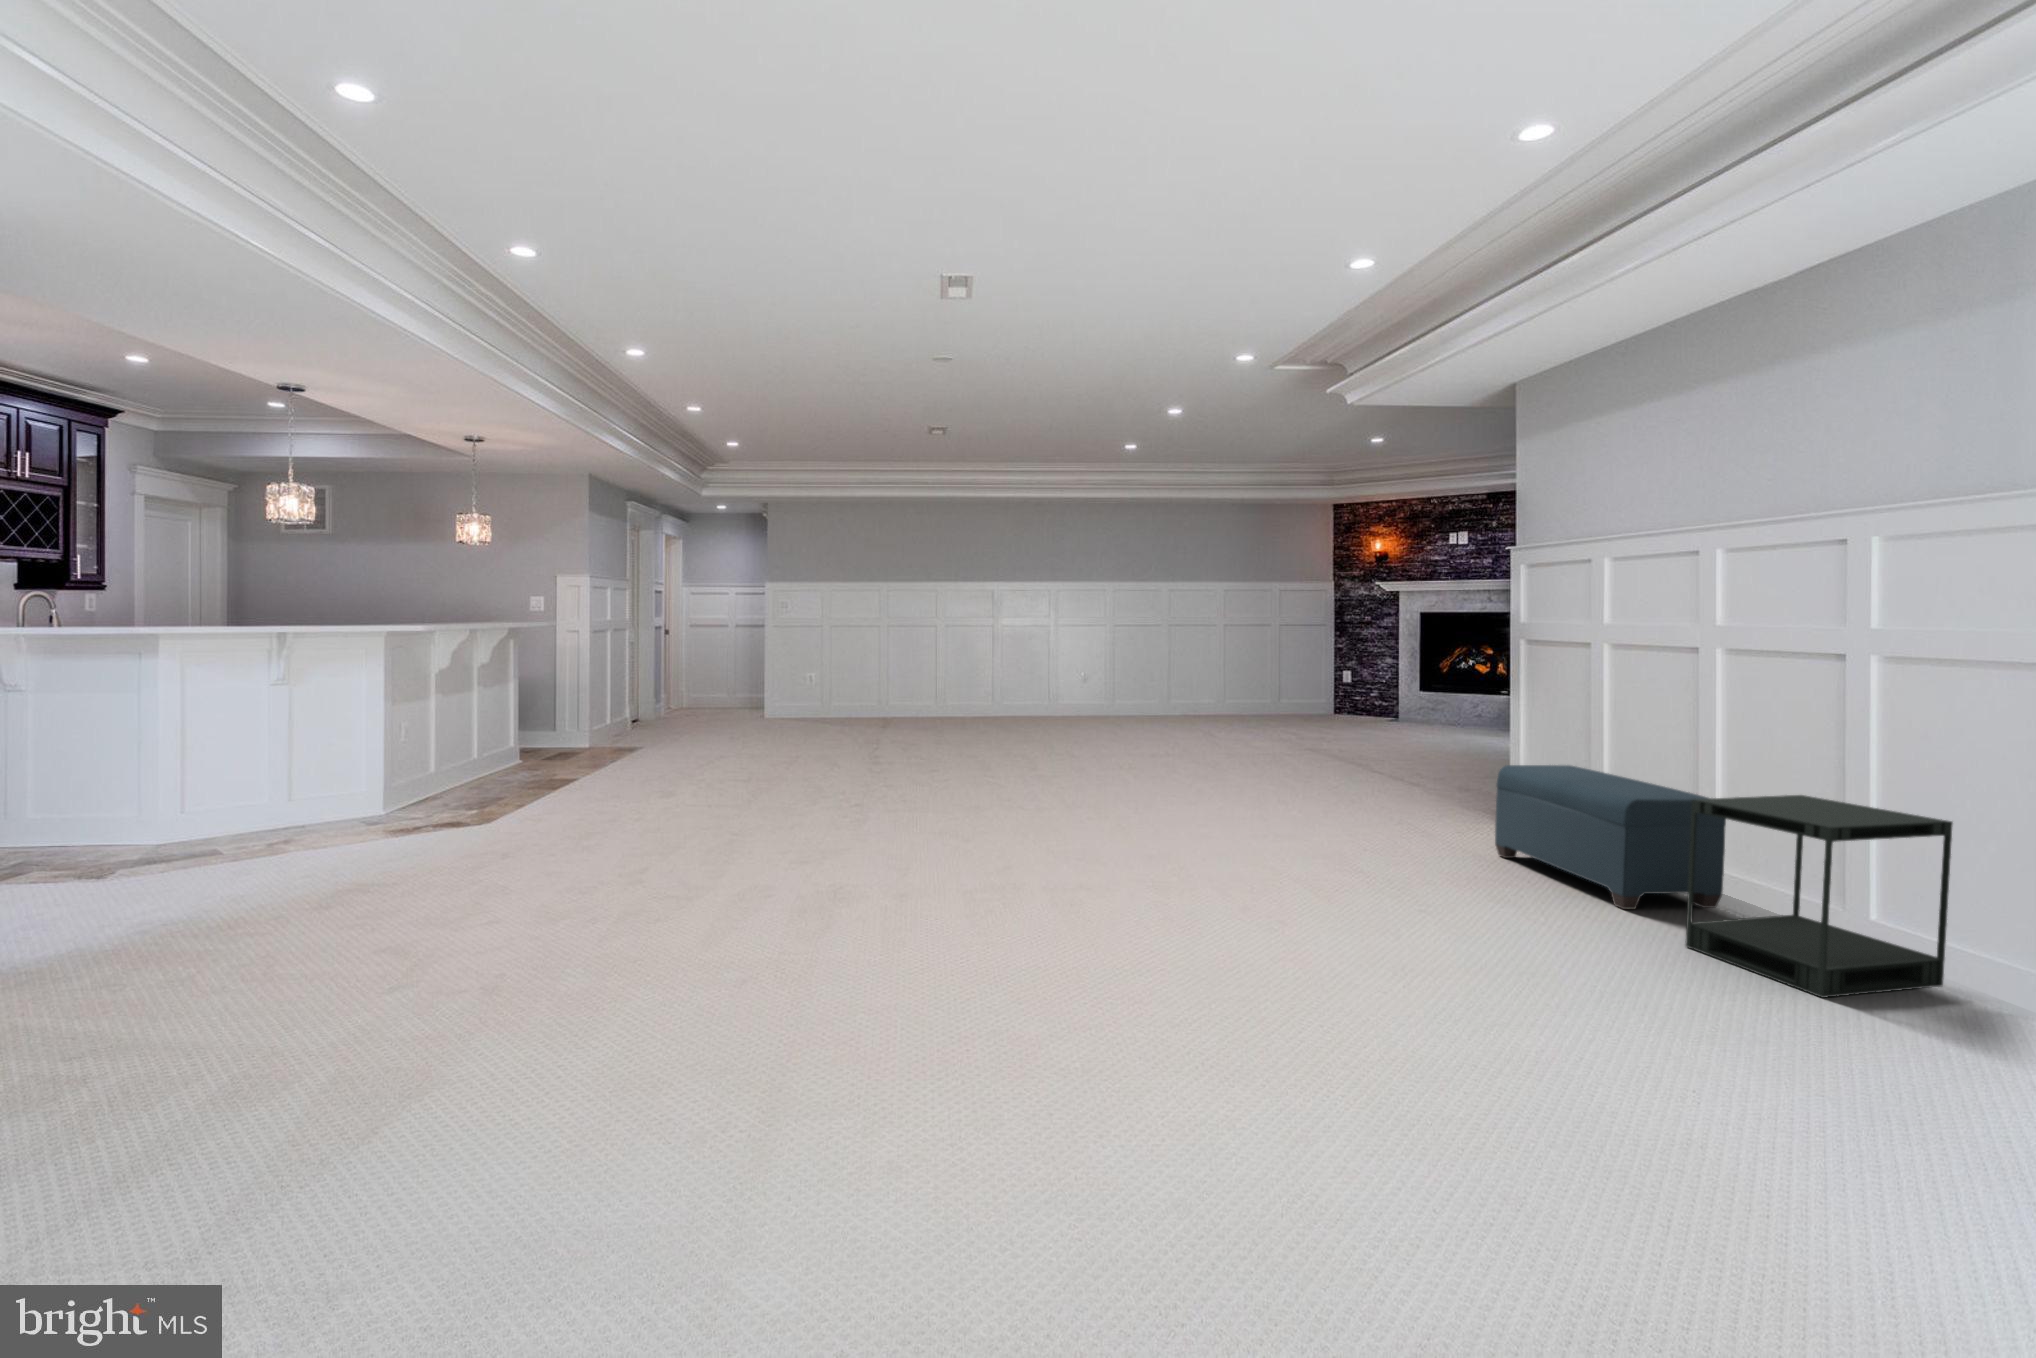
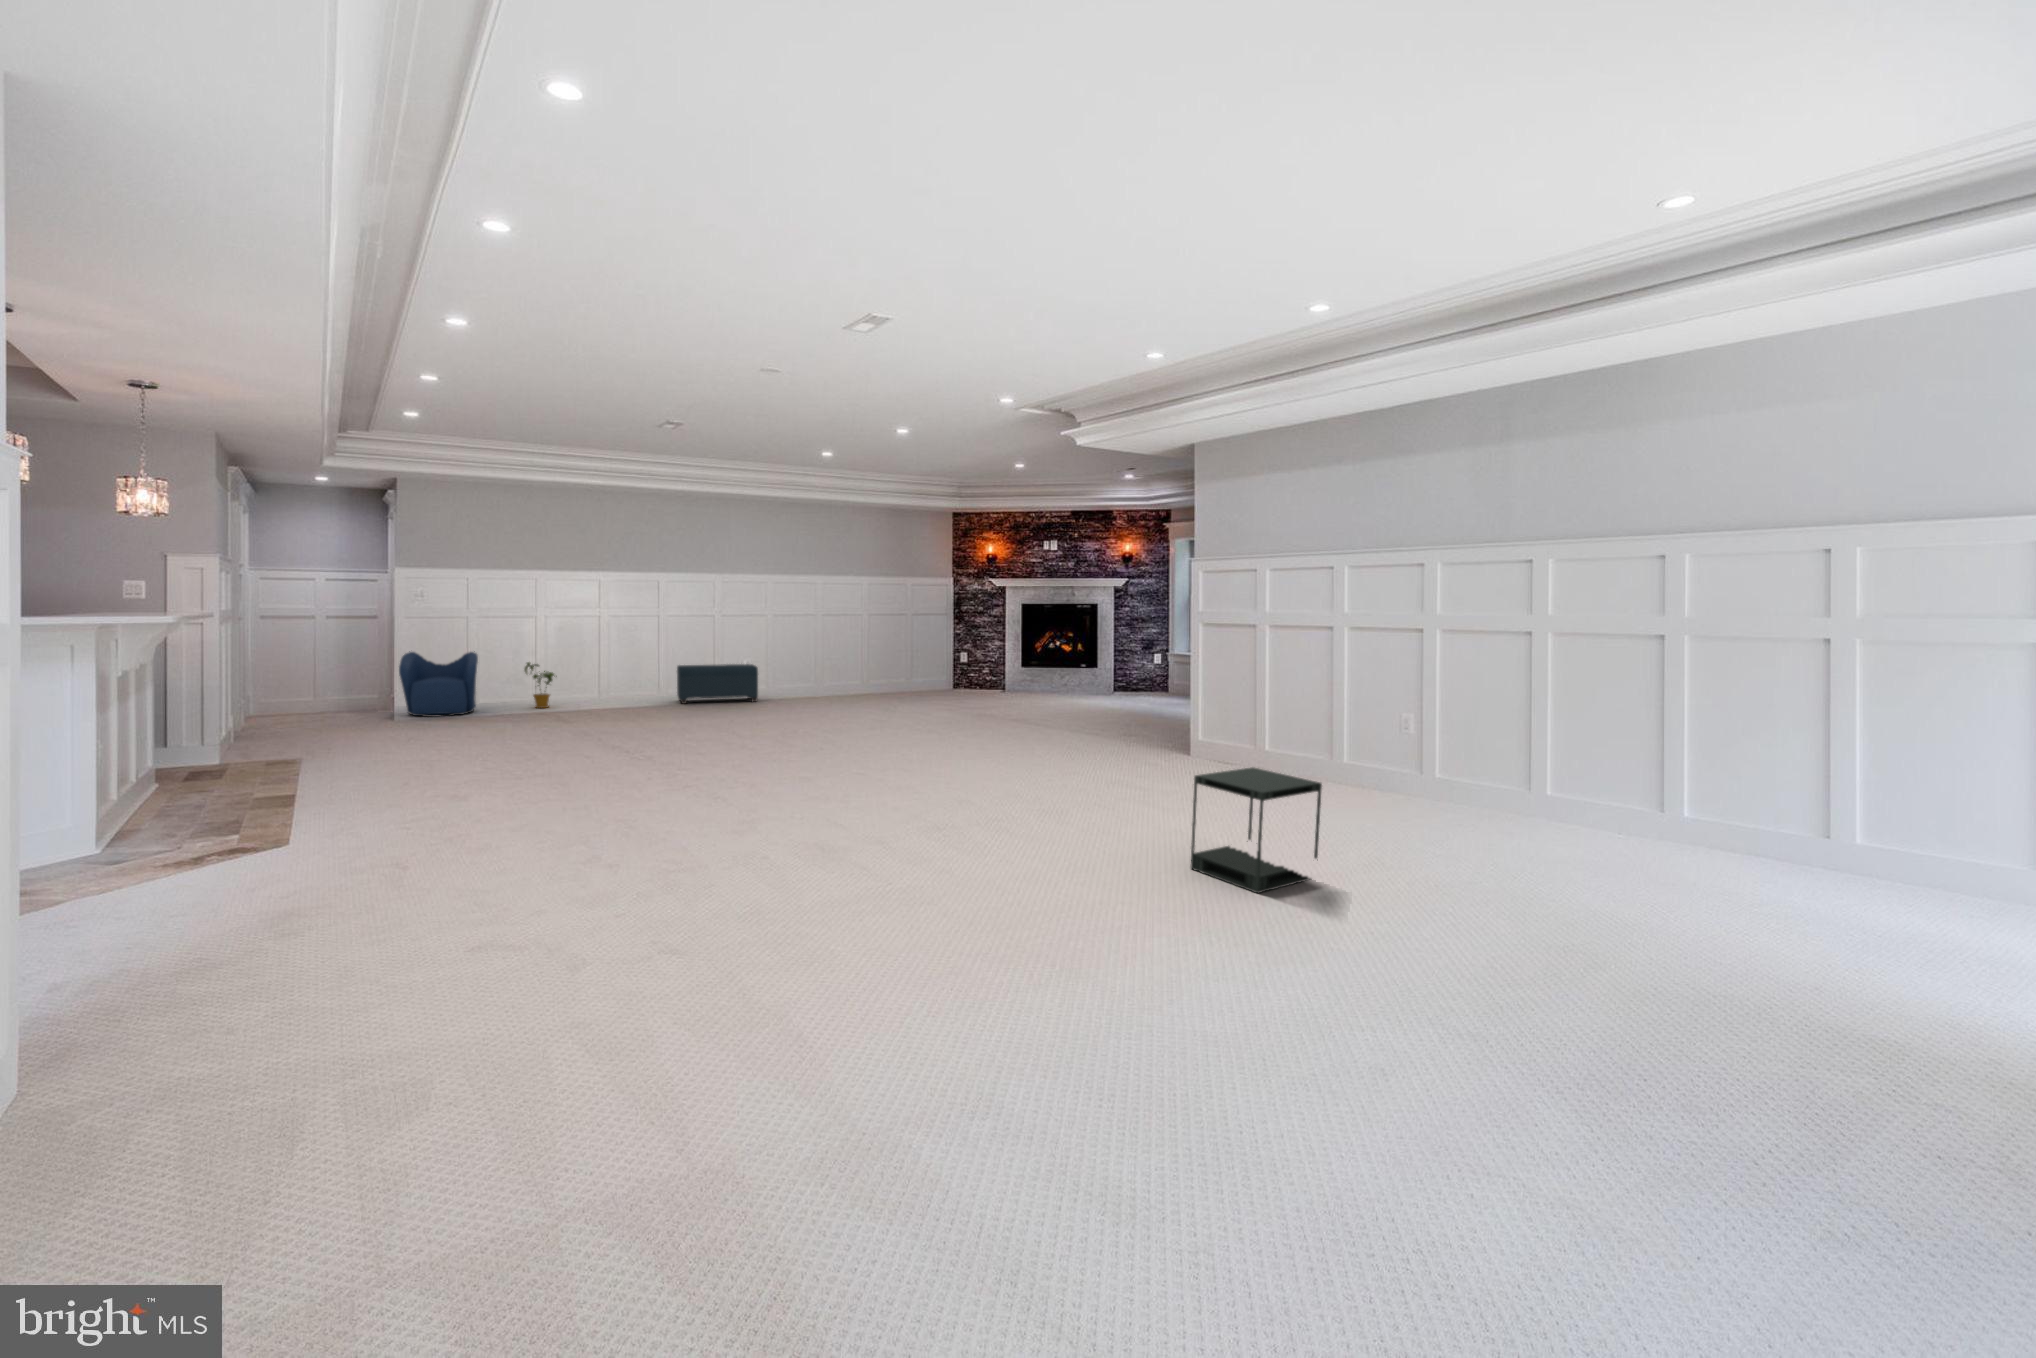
armchair: none [772,658,840,725] -> present [399,651,478,717]
house plant: none [881,675,910,722] -> present [525,662,554,708]
bench: present [1495,765,1726,909] -> present [677,664,758,704]

